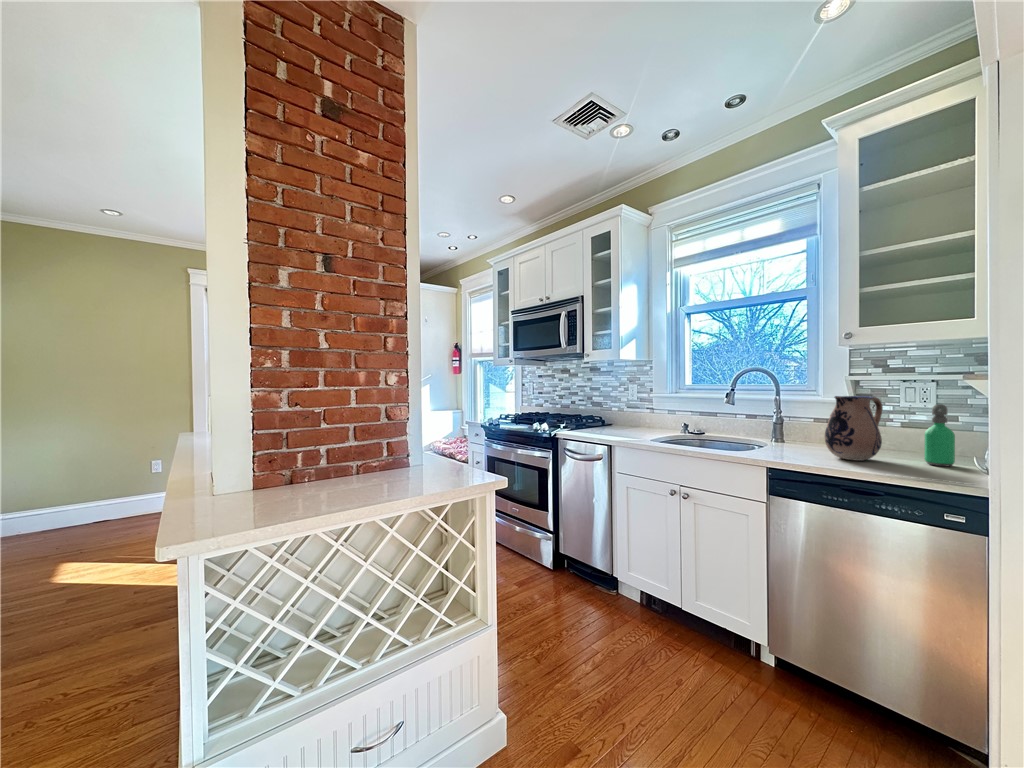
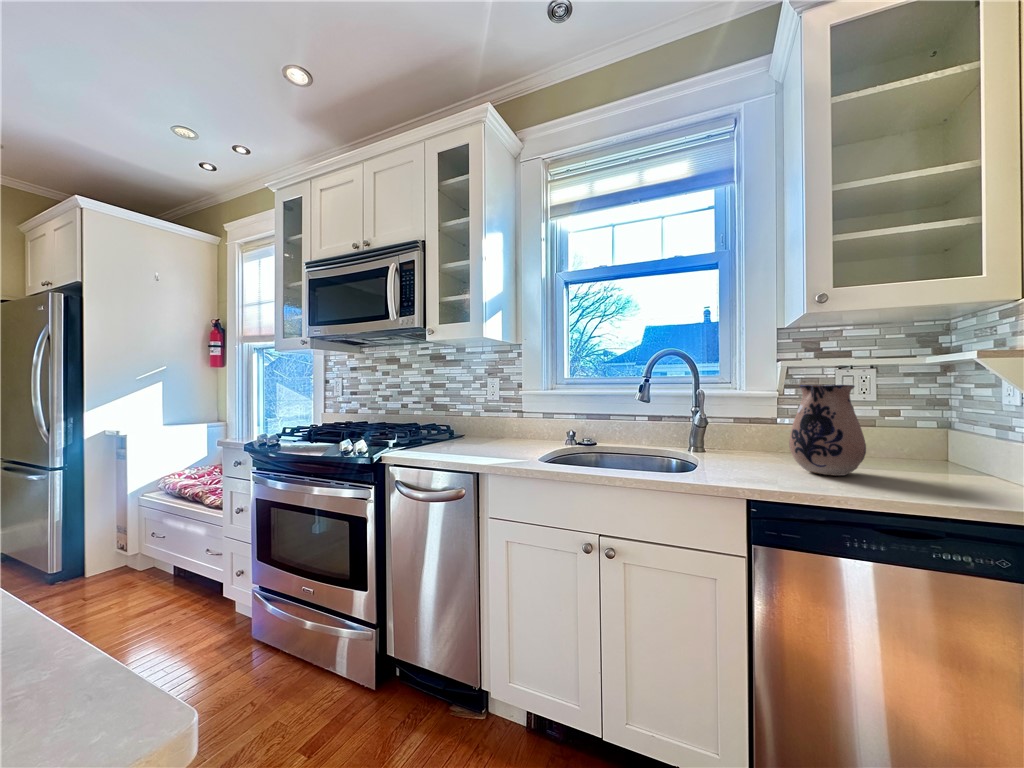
soap dispenser: present [924,404,955,466] -> none [909,393,949,477]

